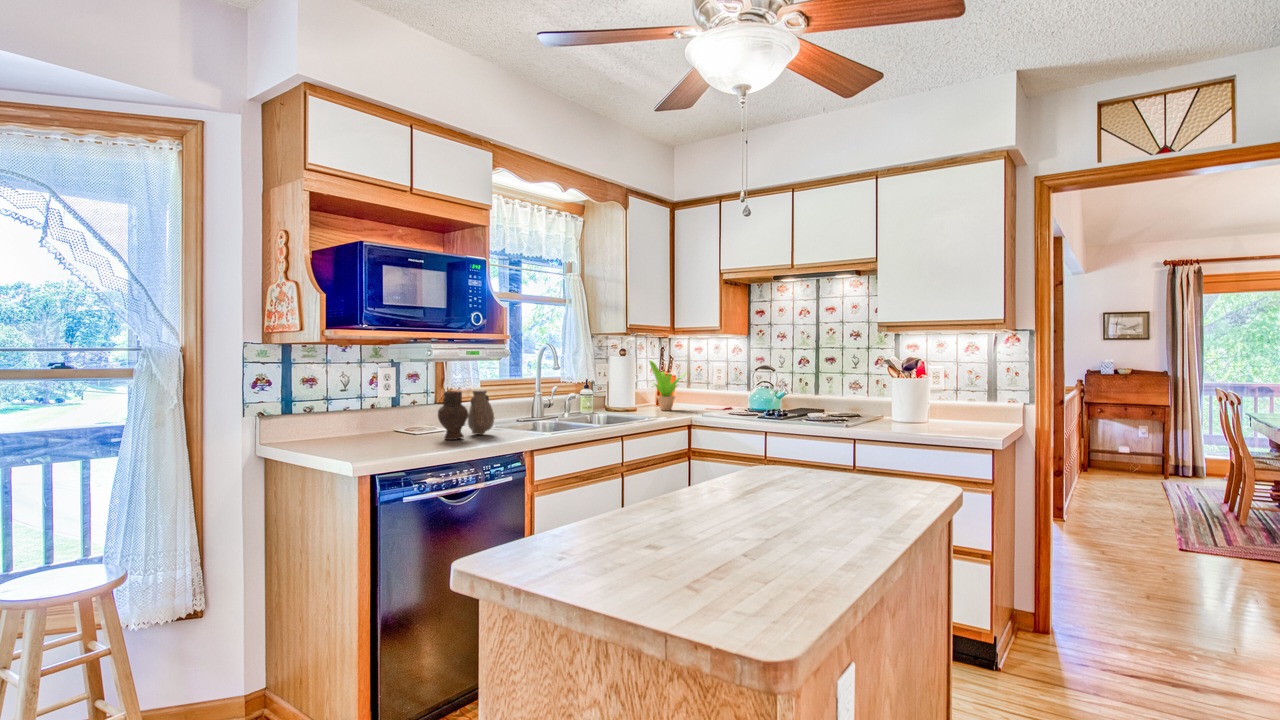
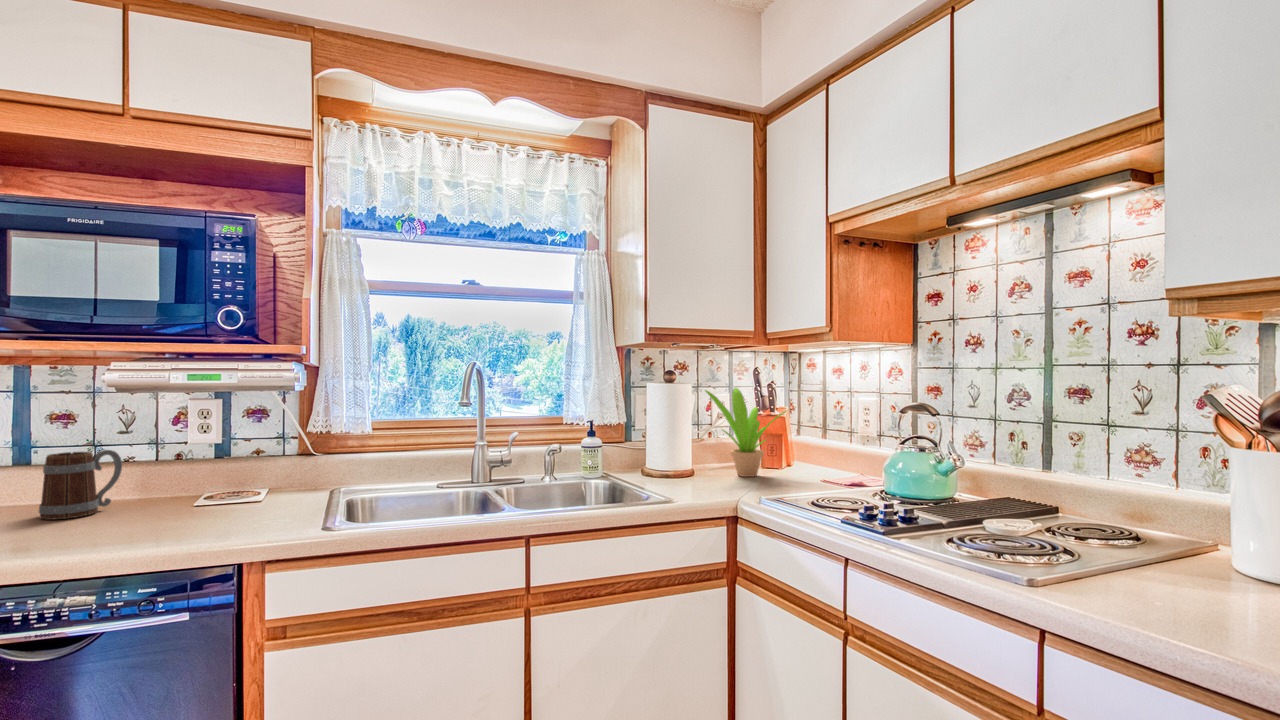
vase: present [438,390,494,440] -> none [124,441,268,530]
mug: none [354,399,386,441] -> present [39,450,122,520]

